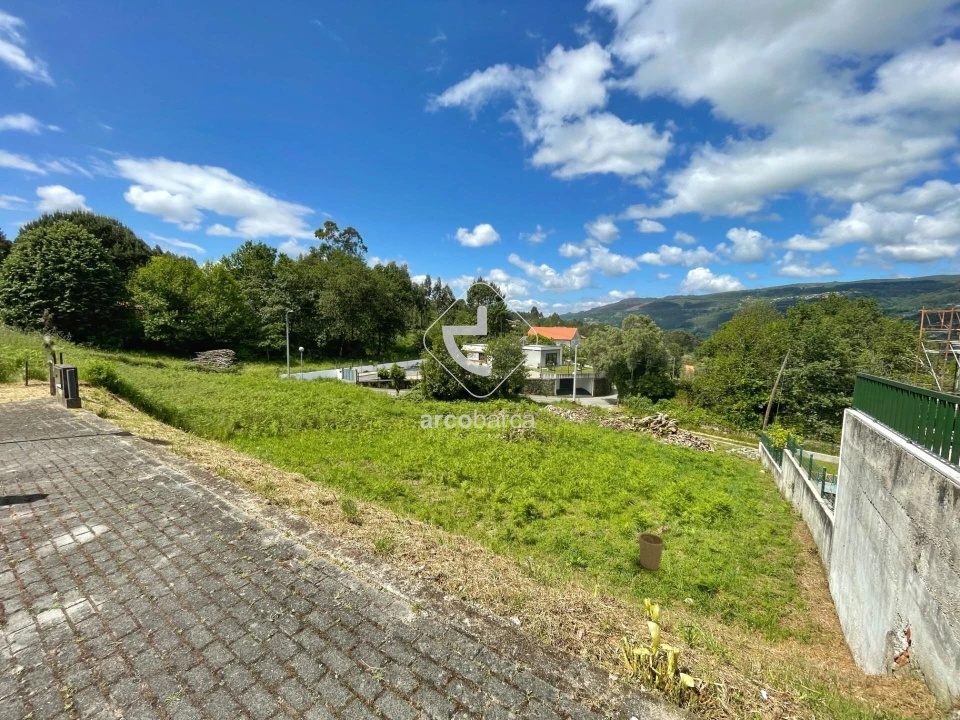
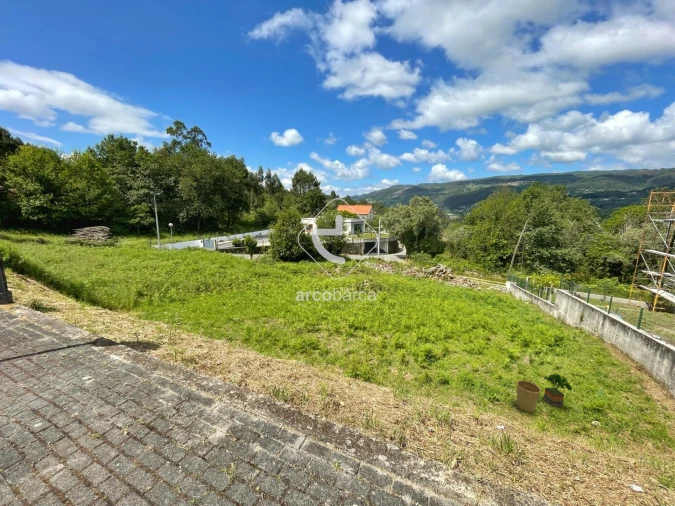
potted tree: none [679,529,708,570] -> present [544,374,572,407]

